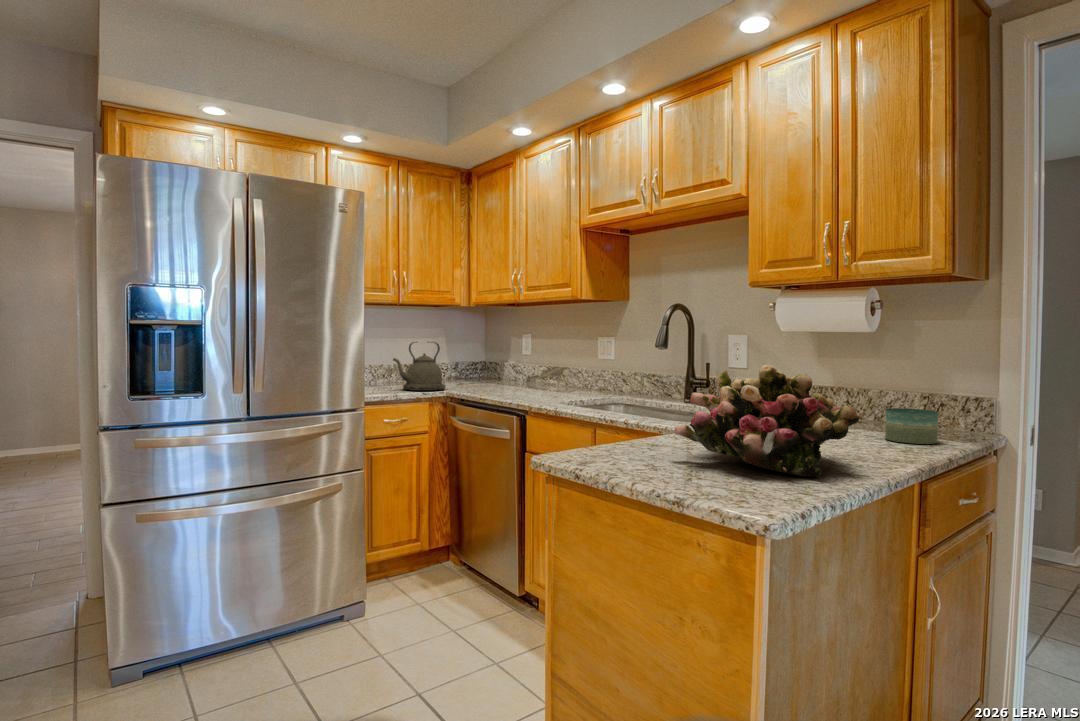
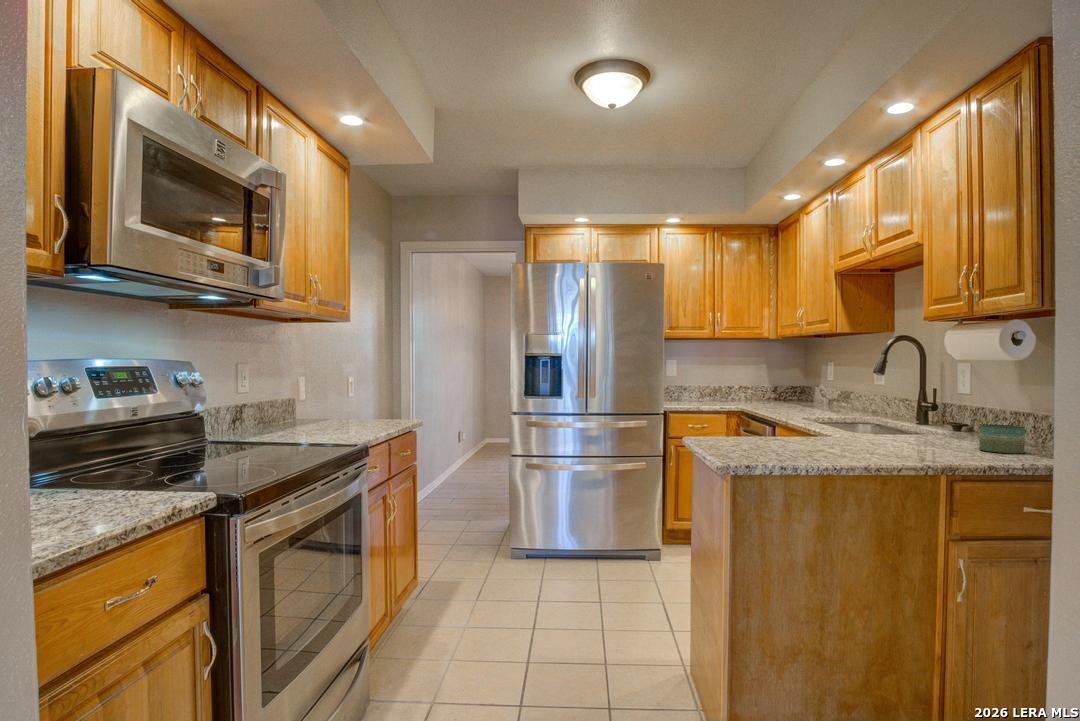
kettle: present [393,342,445,391] -> none [700,368,745,407]
flower arrangement: present [674,365,859,477] -> none [758,382,871,450]

